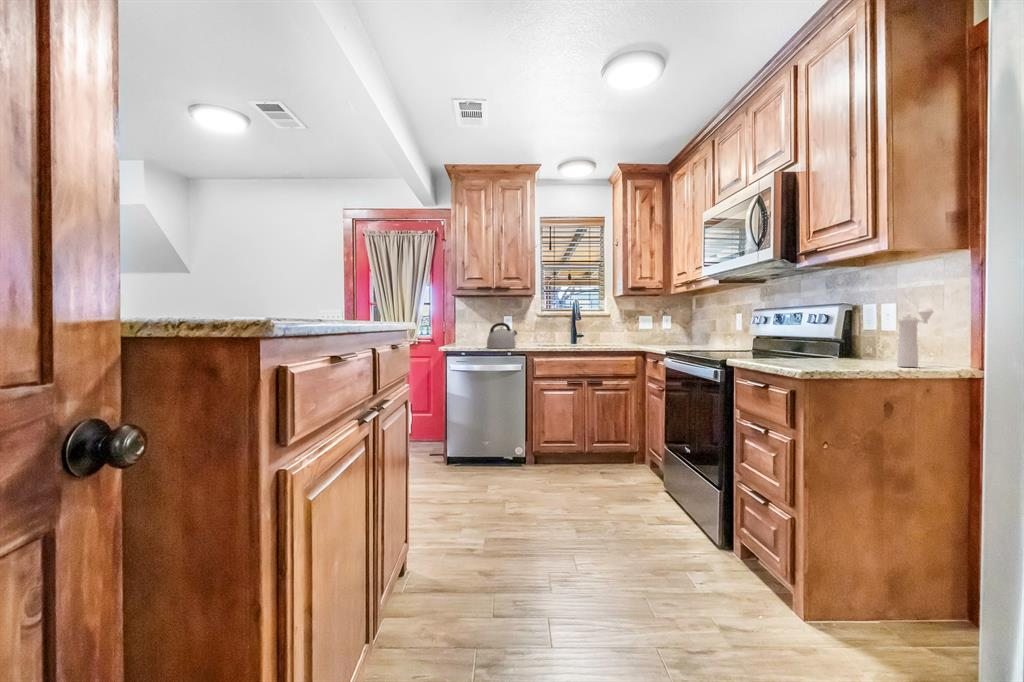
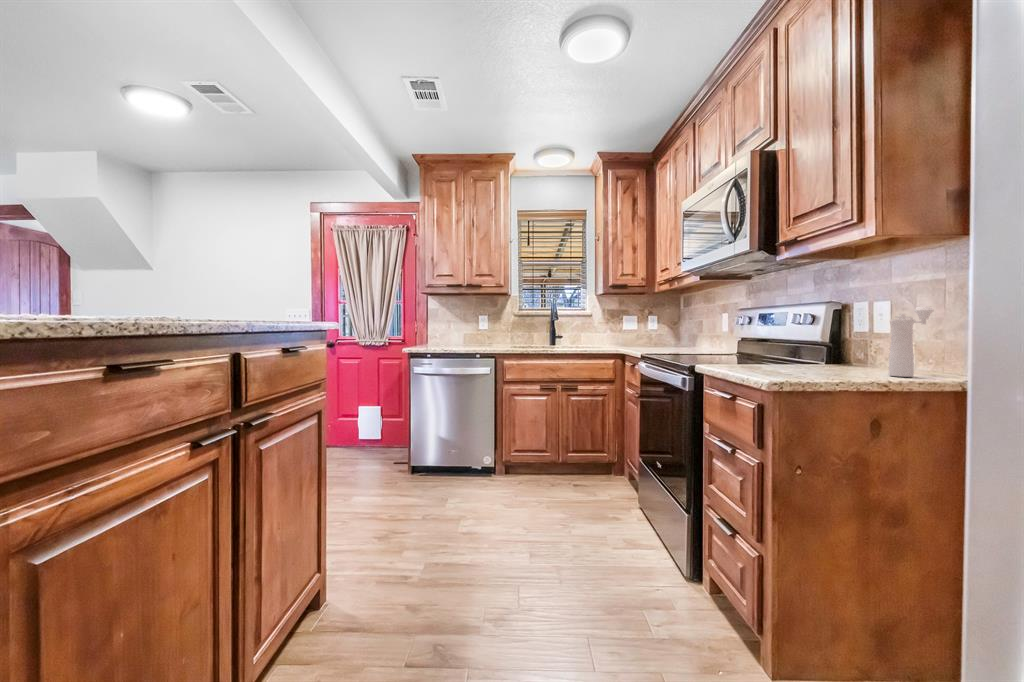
kettle: present [487,323,517,348] -> none [453,322,487,350]

